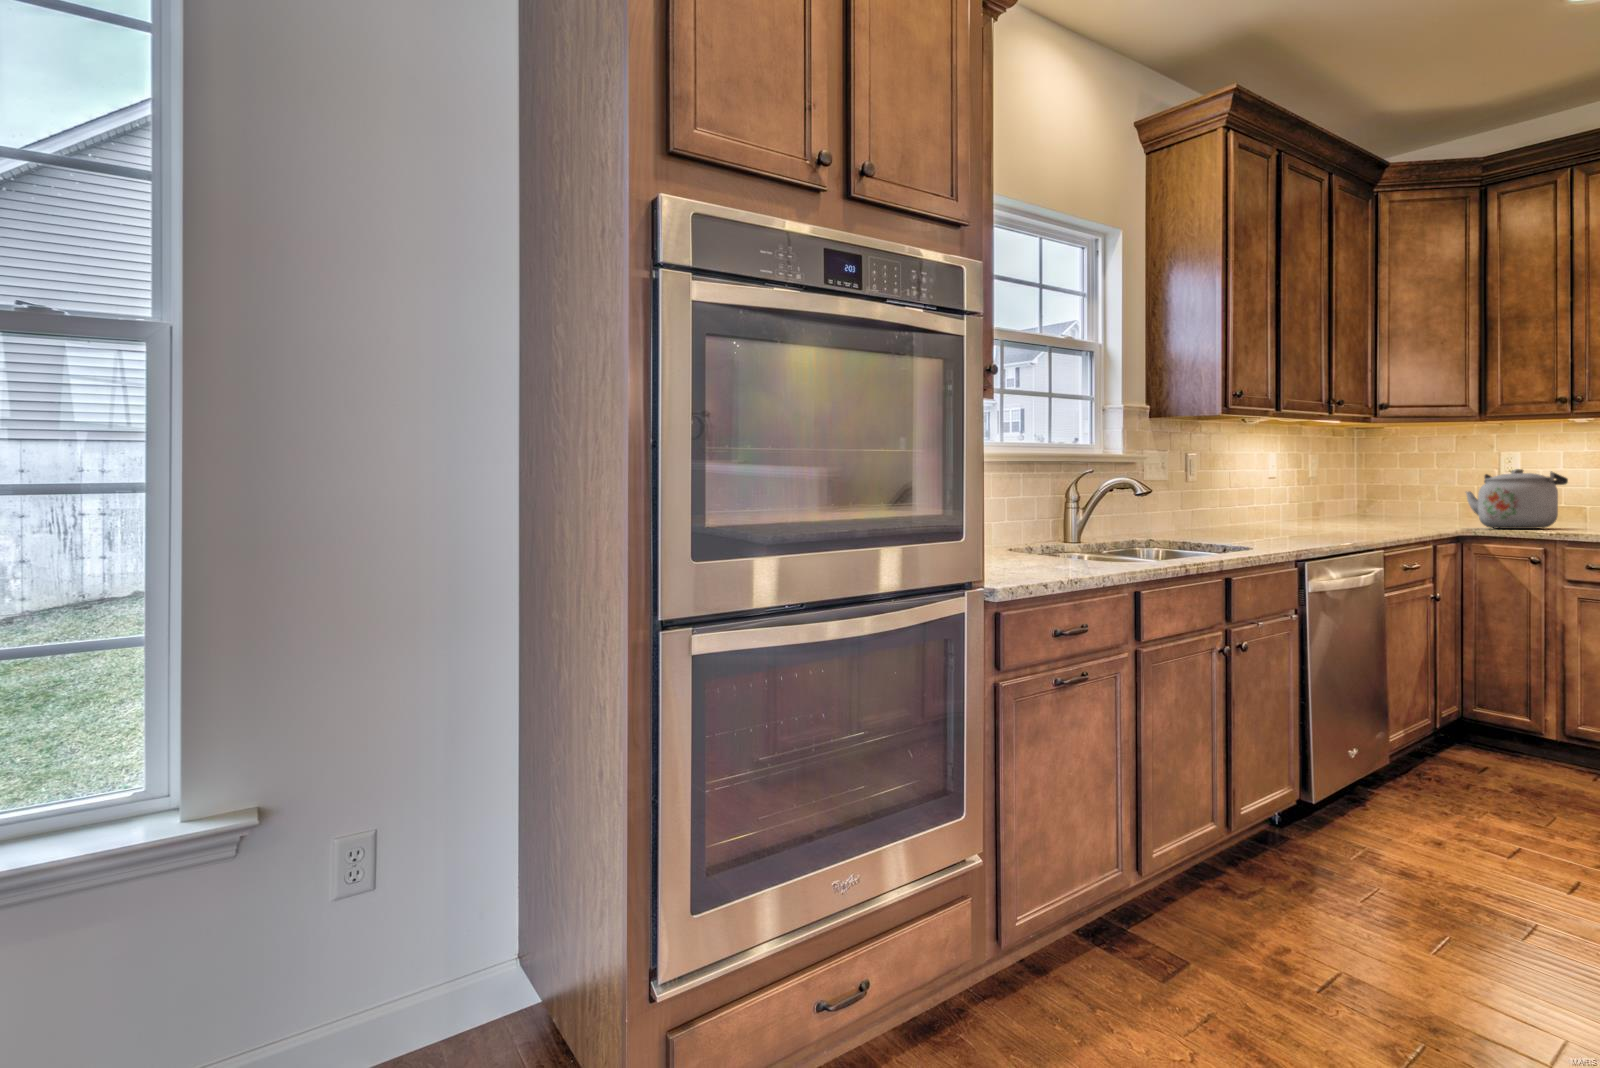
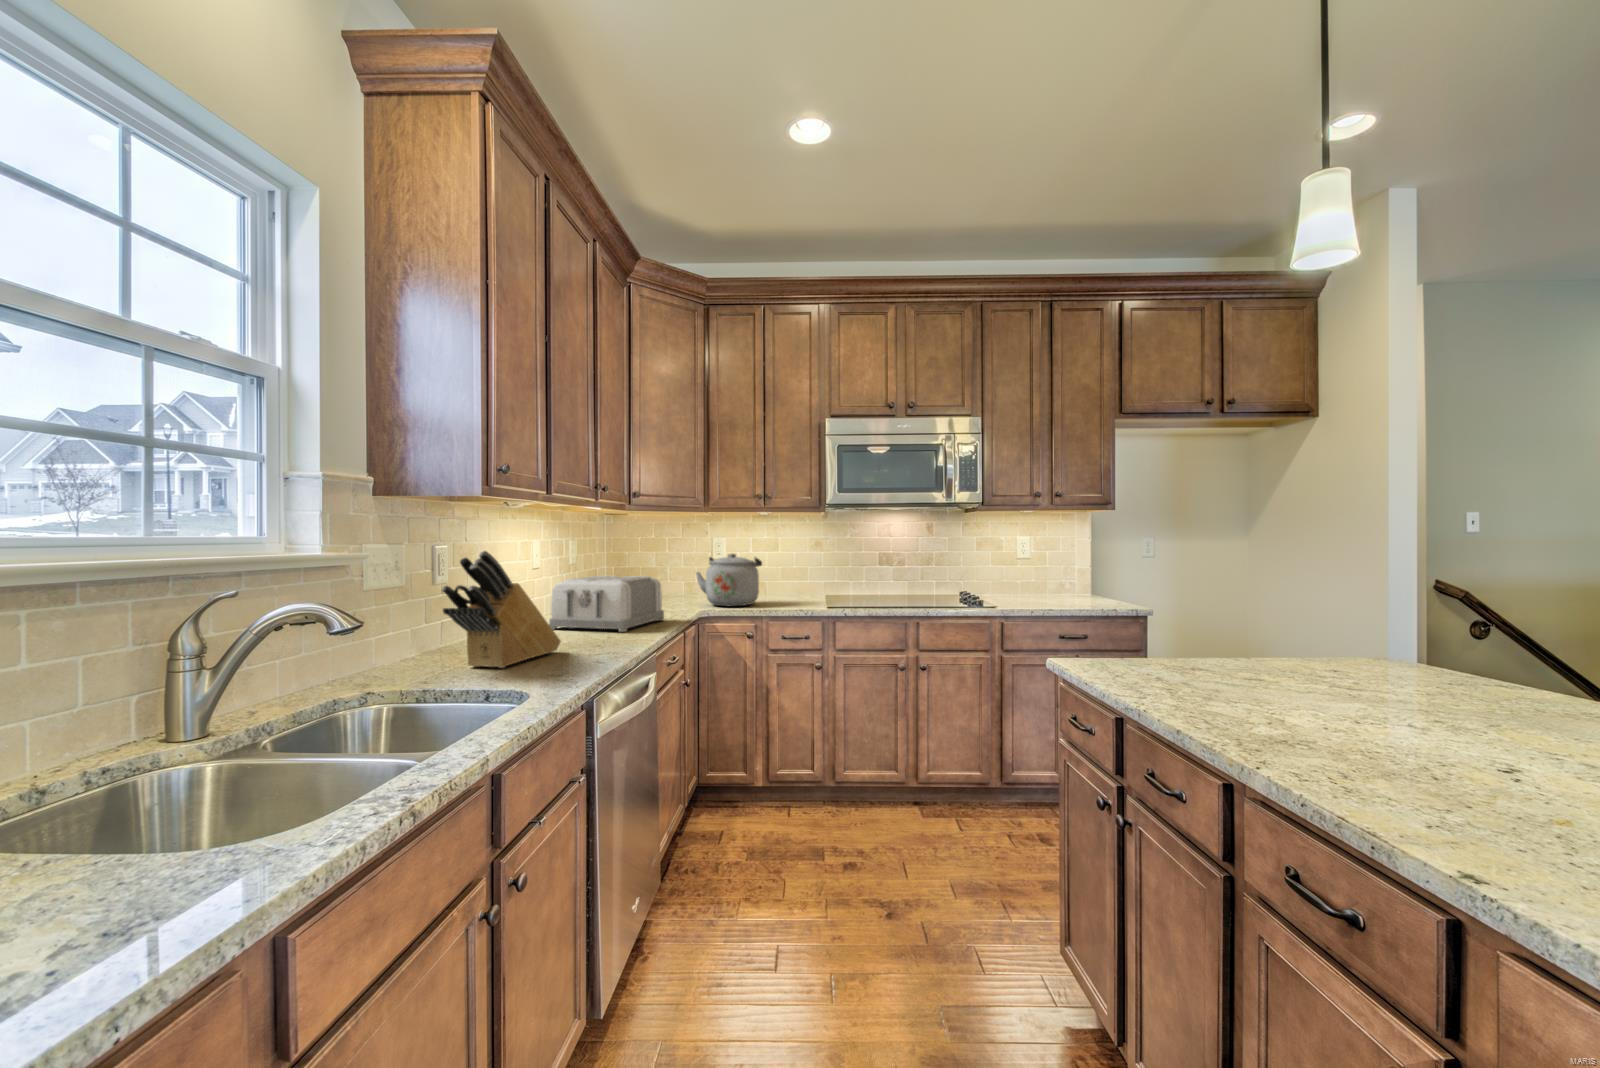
knife block: none [1194,453,1287,538] -> present [442,551,561,668]
toaster: none [1283,487,1408,534] -> present [549,576,664,632]

